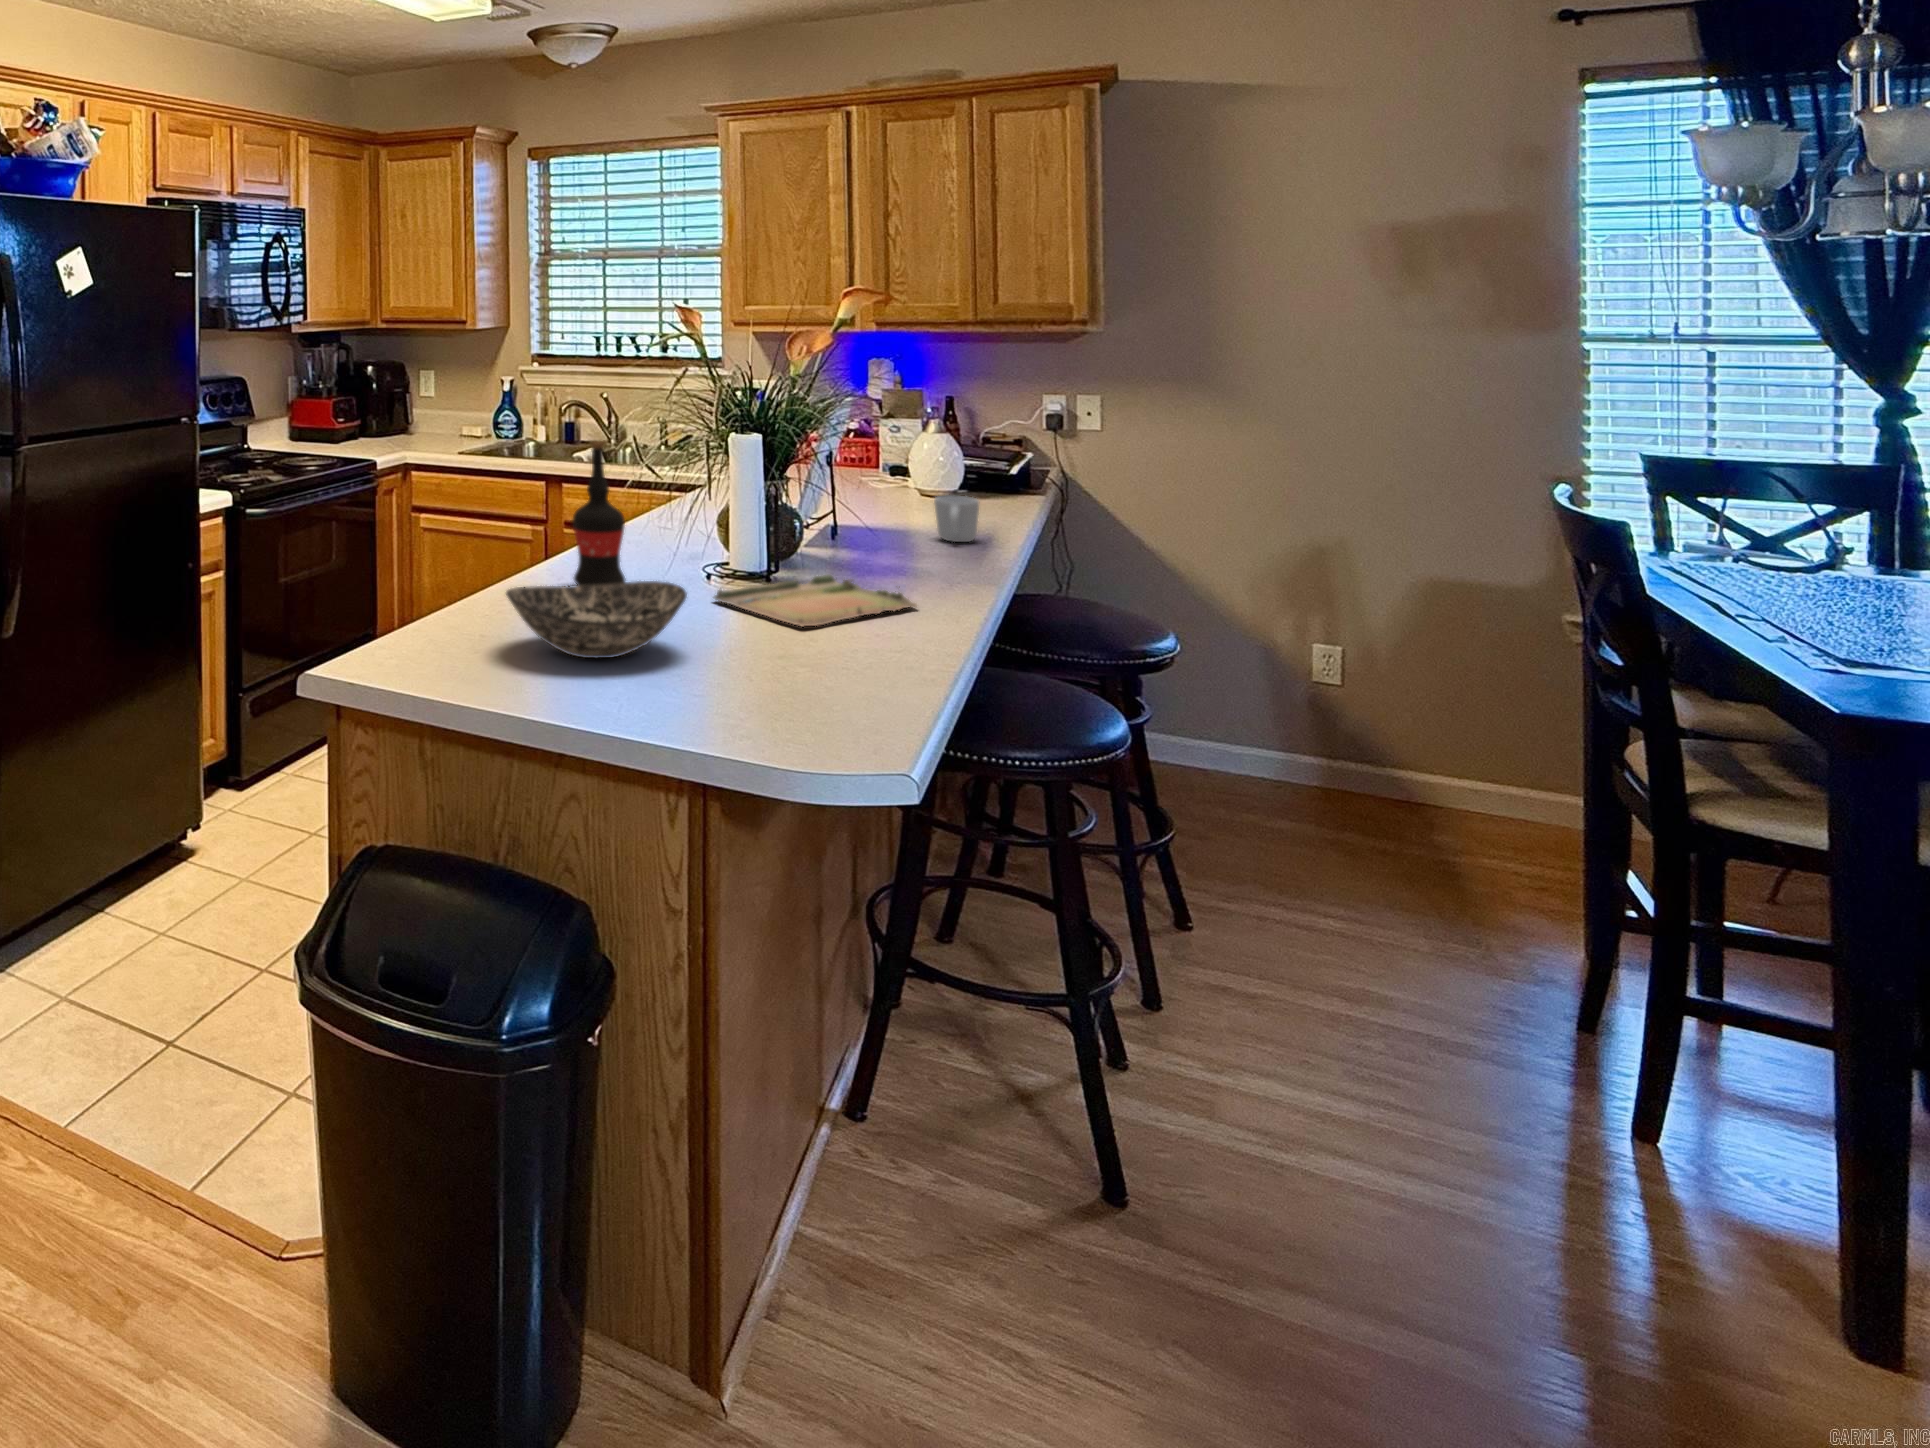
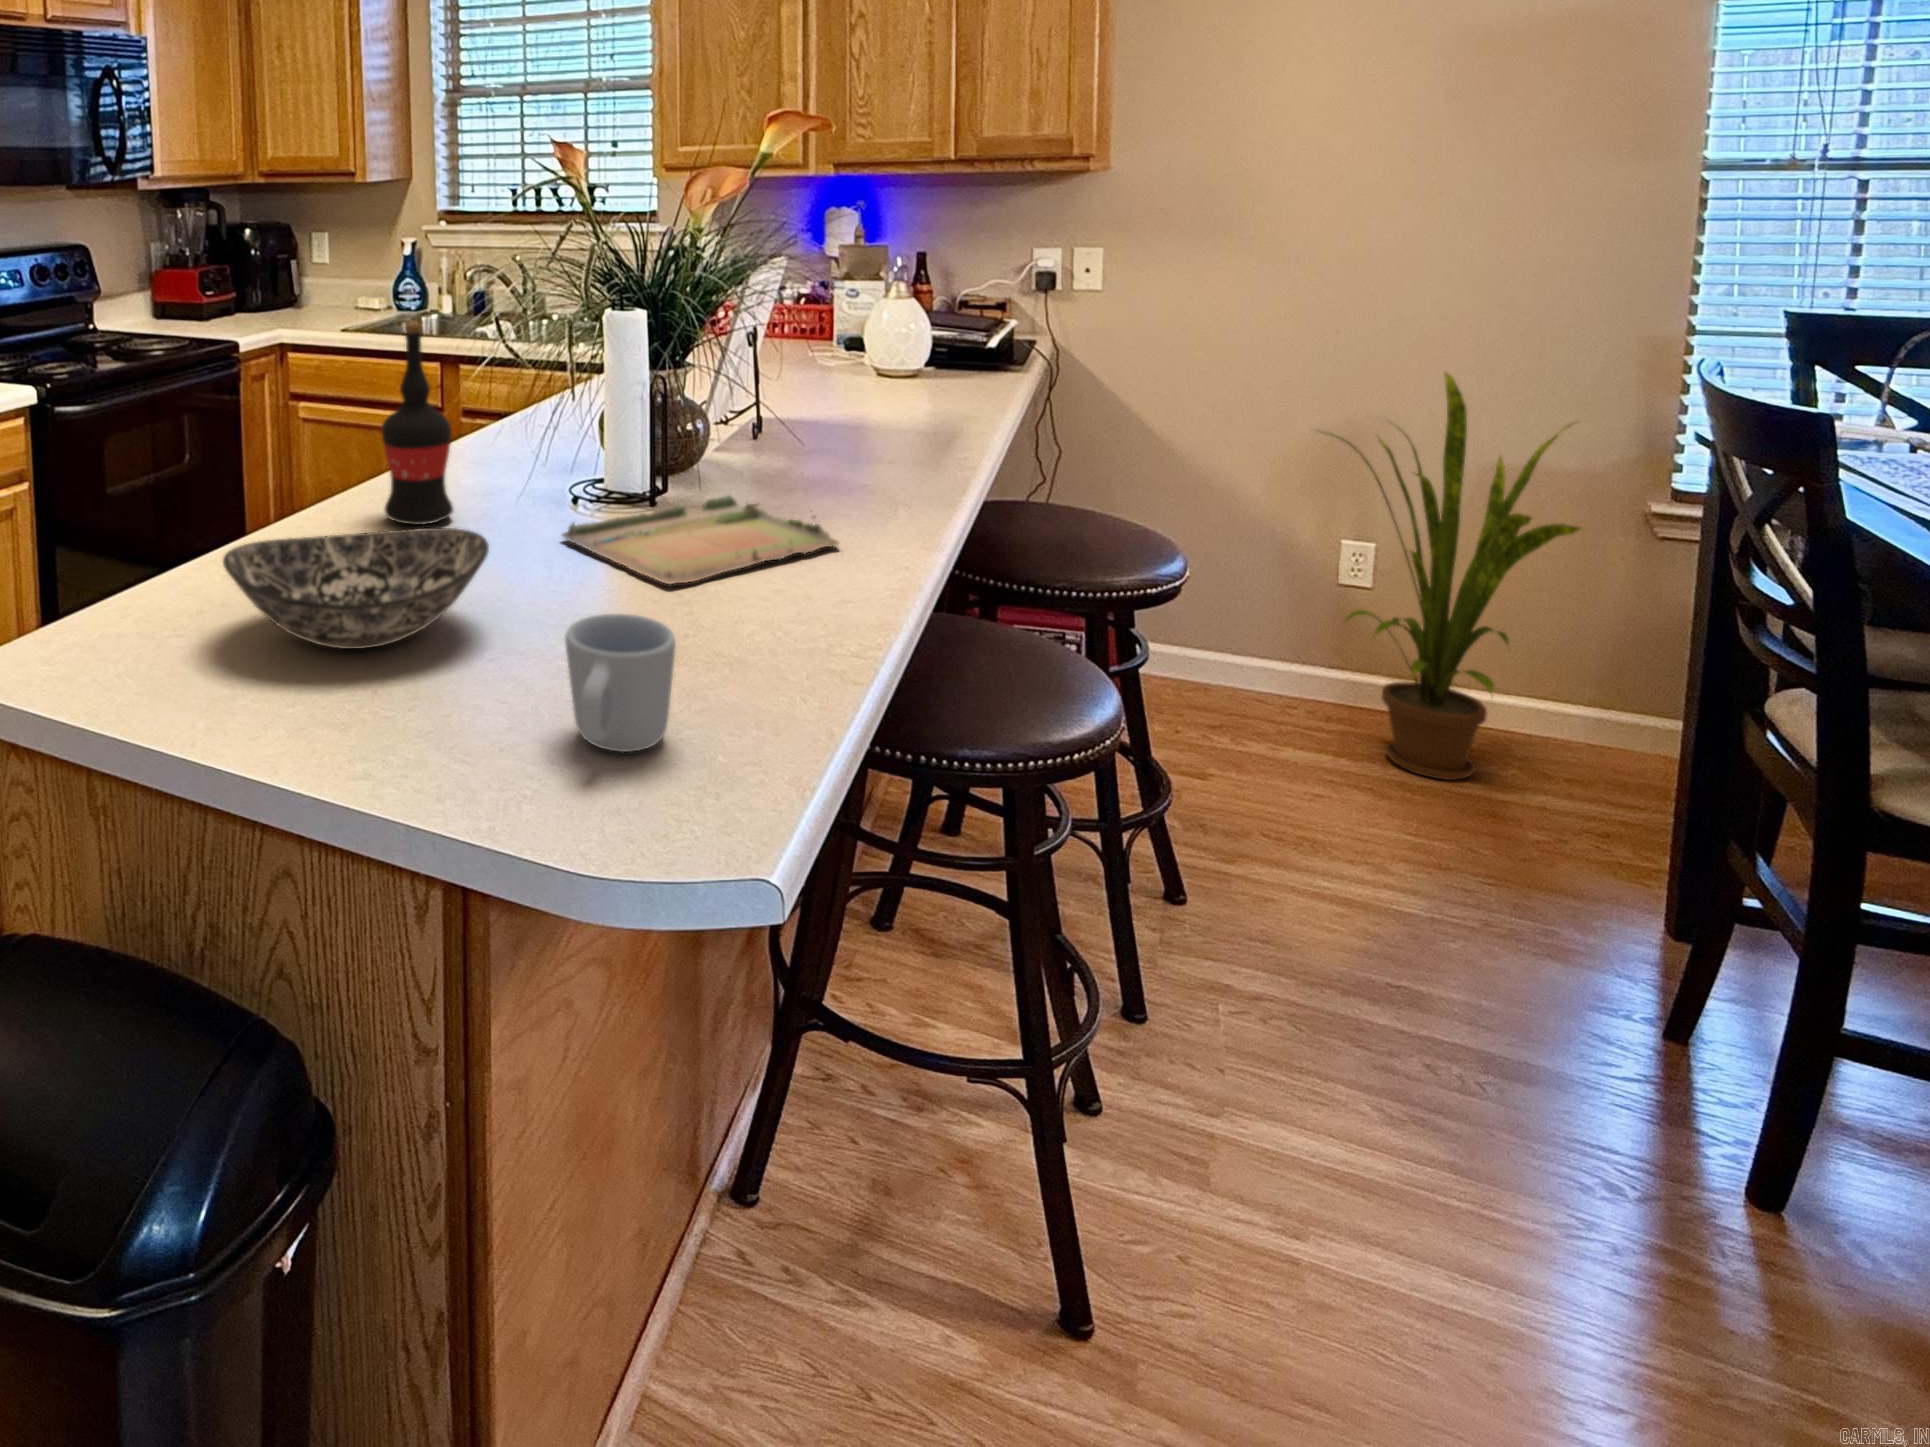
mug: present [934,495,979,542] -> present [565,614,676,752]
house plant: none [1279,503,1509,848] -> present [1330,373,1580,780]

